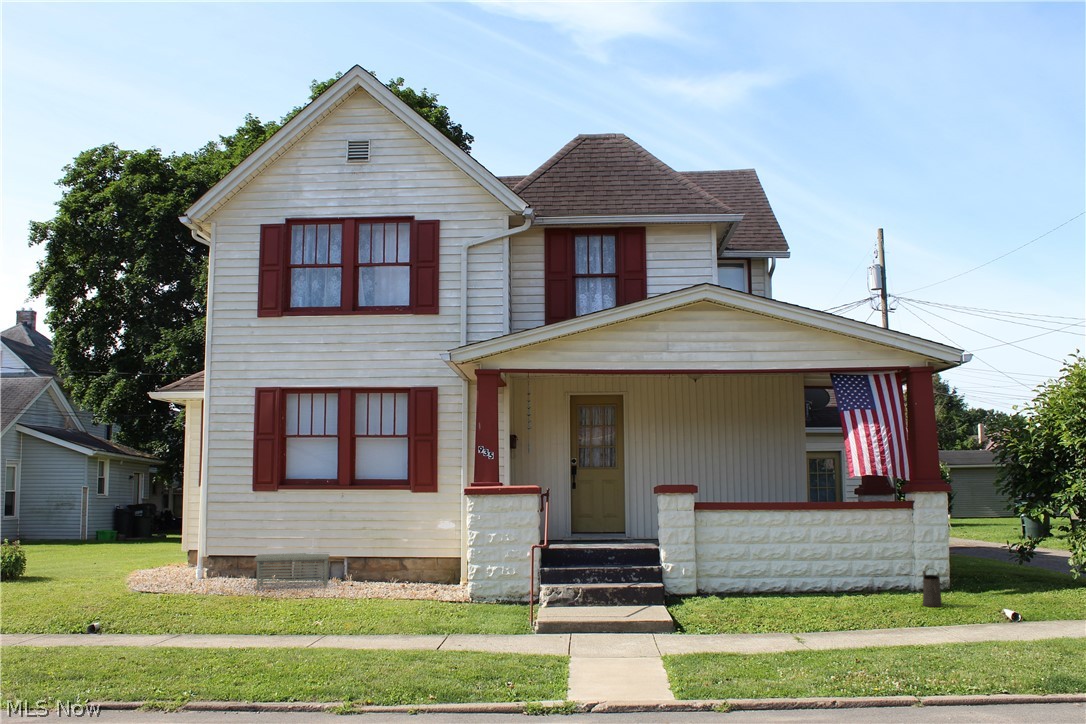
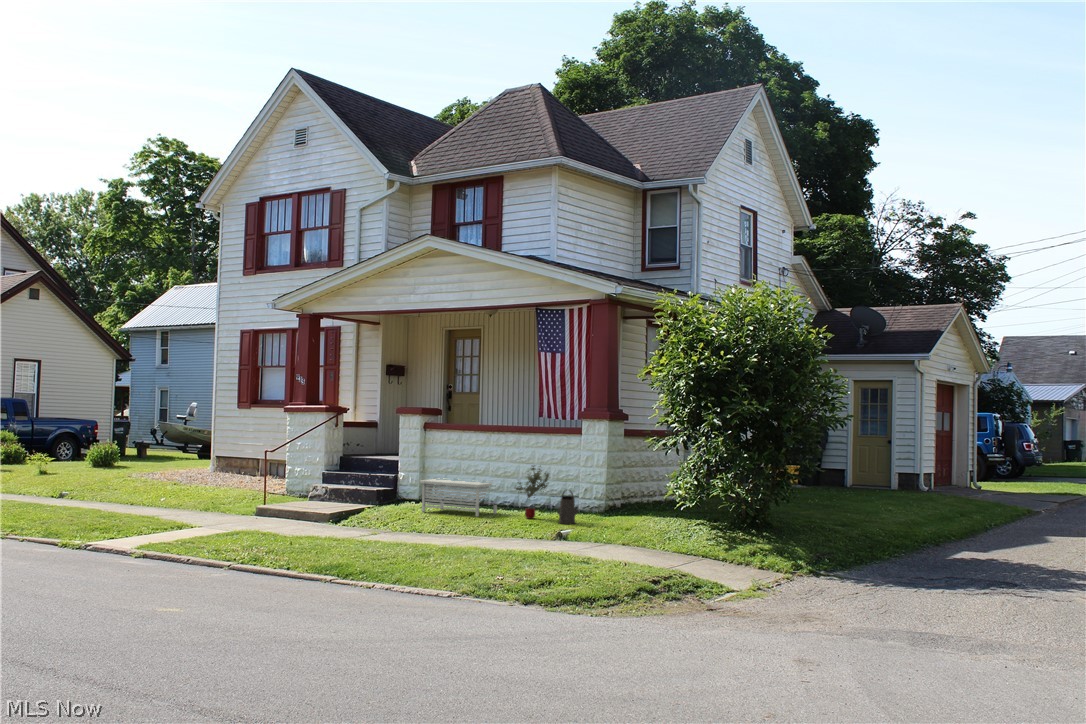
potted tree: none [846,543,896,605] -> present [514,465,549,519]
storage bench: present [254,553,330,590] -> present [420,478,497,516]

